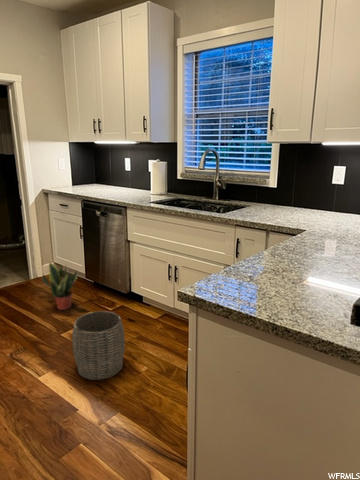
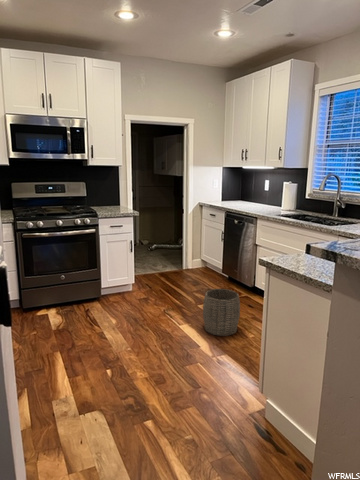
potted plant: present [43,263,77,310] -> none [191,253,216,291]

